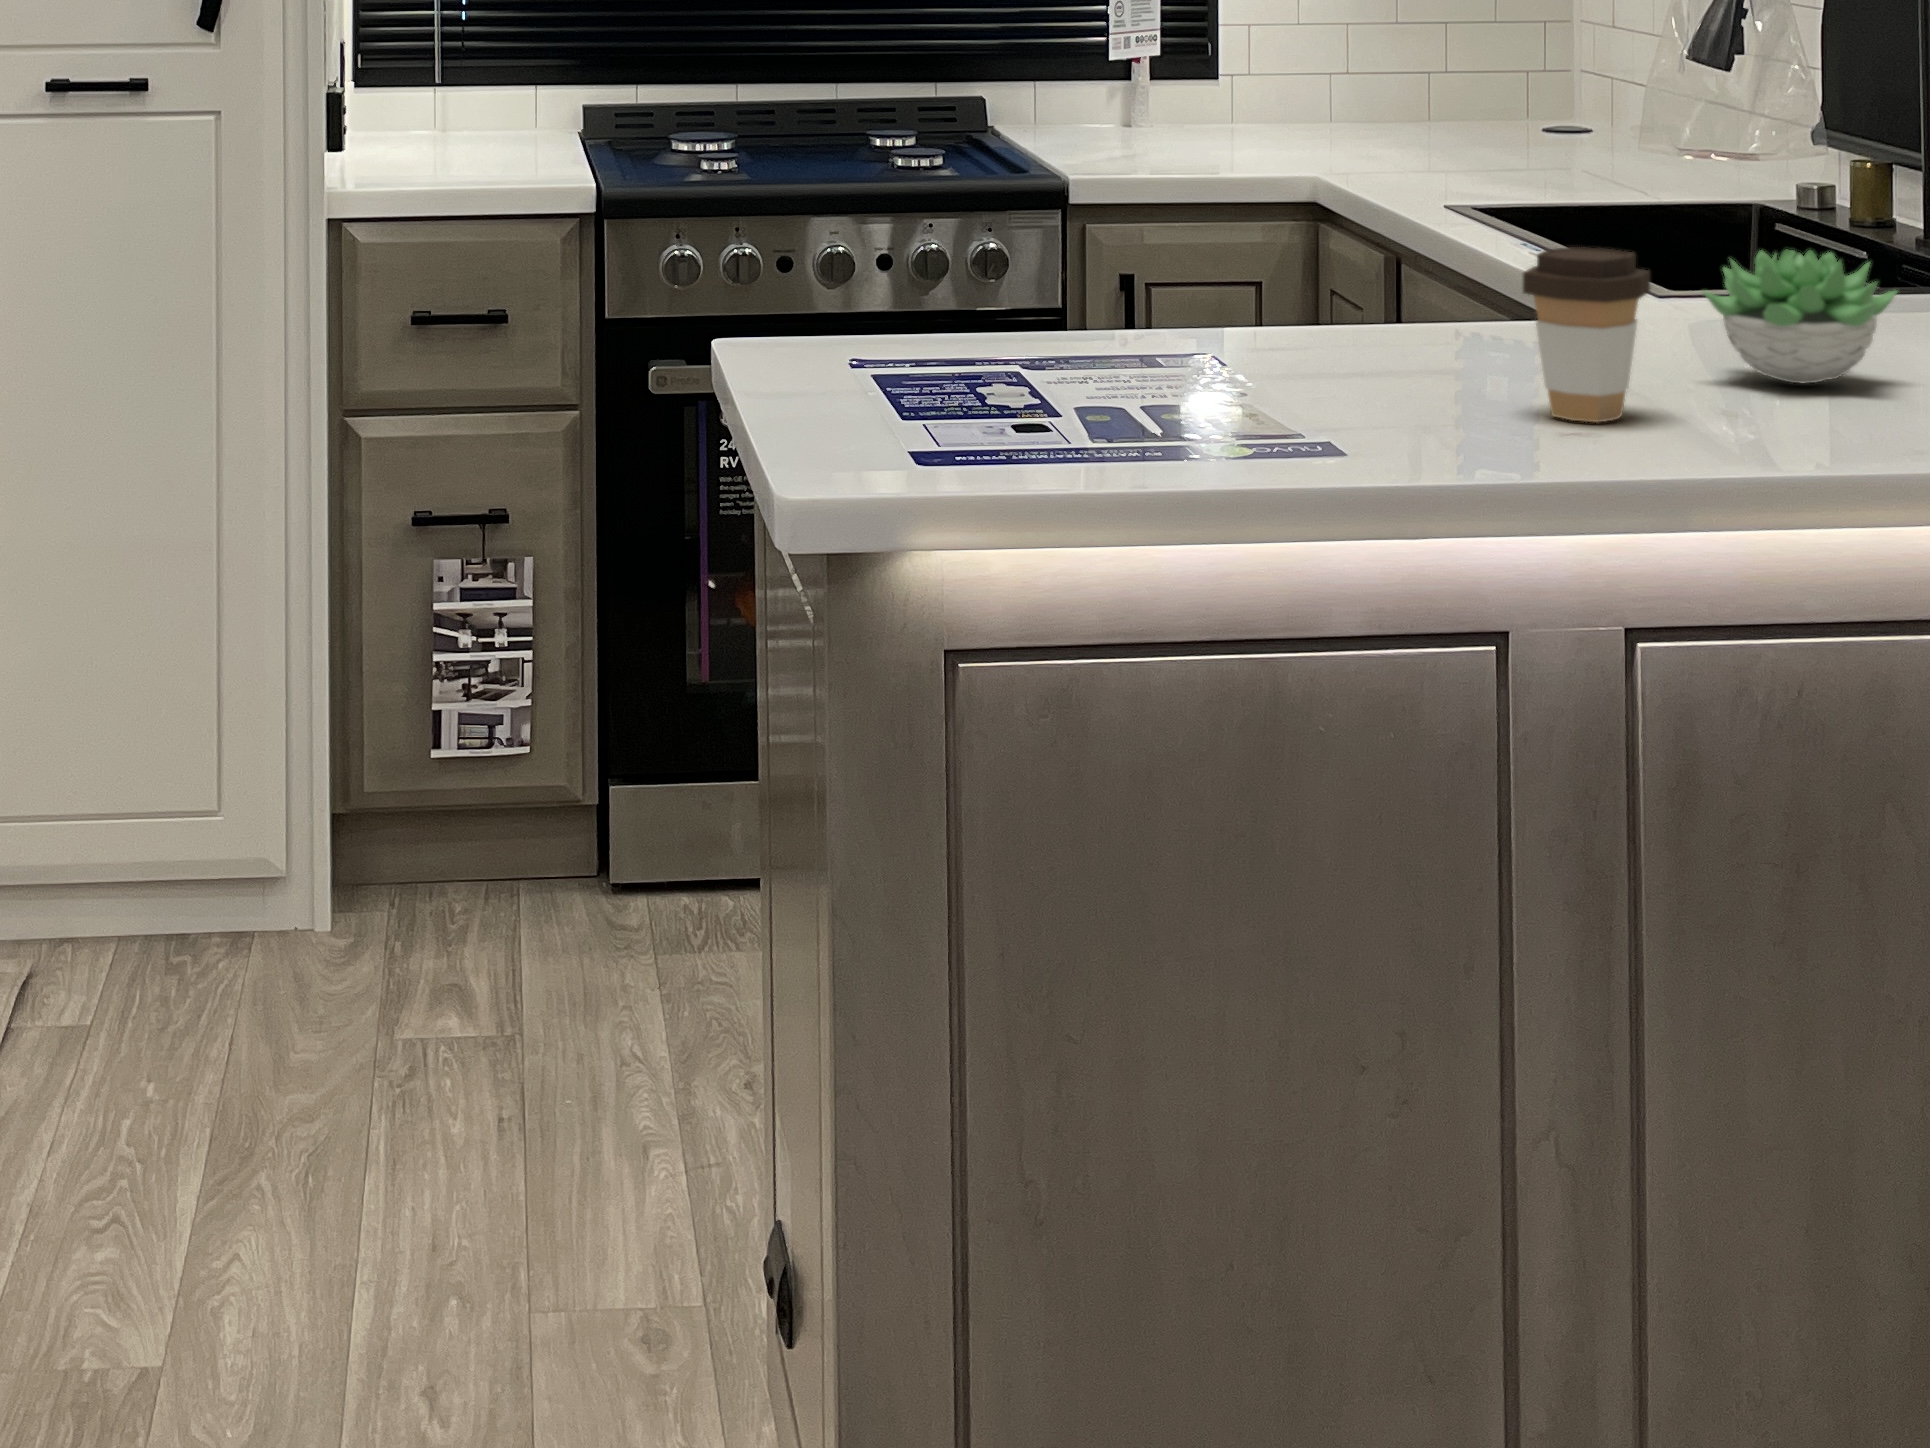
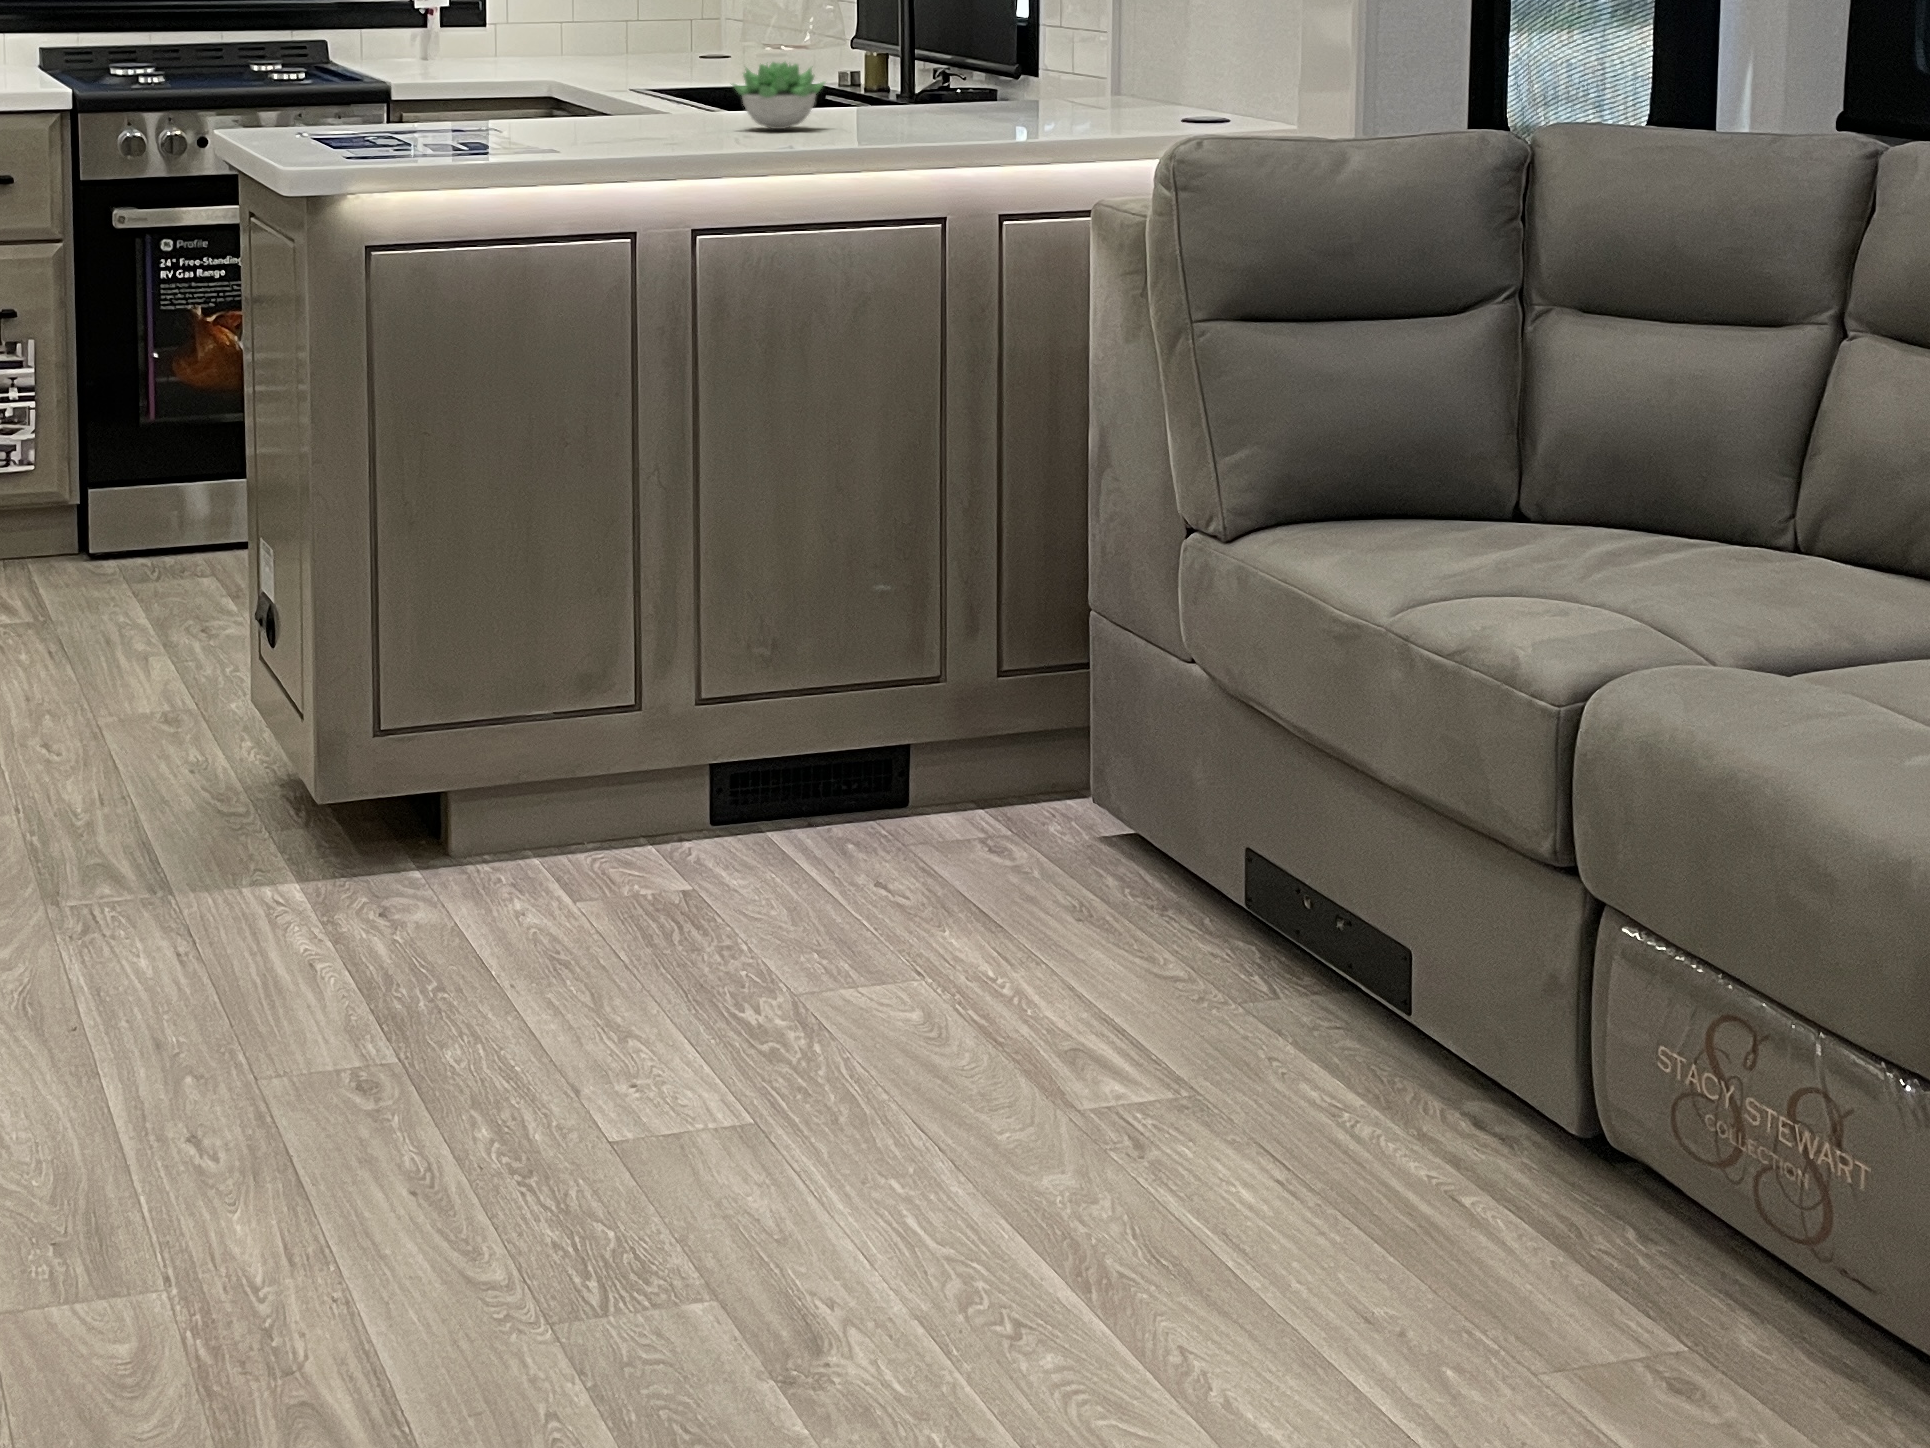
coffee cup: present [1523,247,1650,422] -> none [637,56,699,140]

